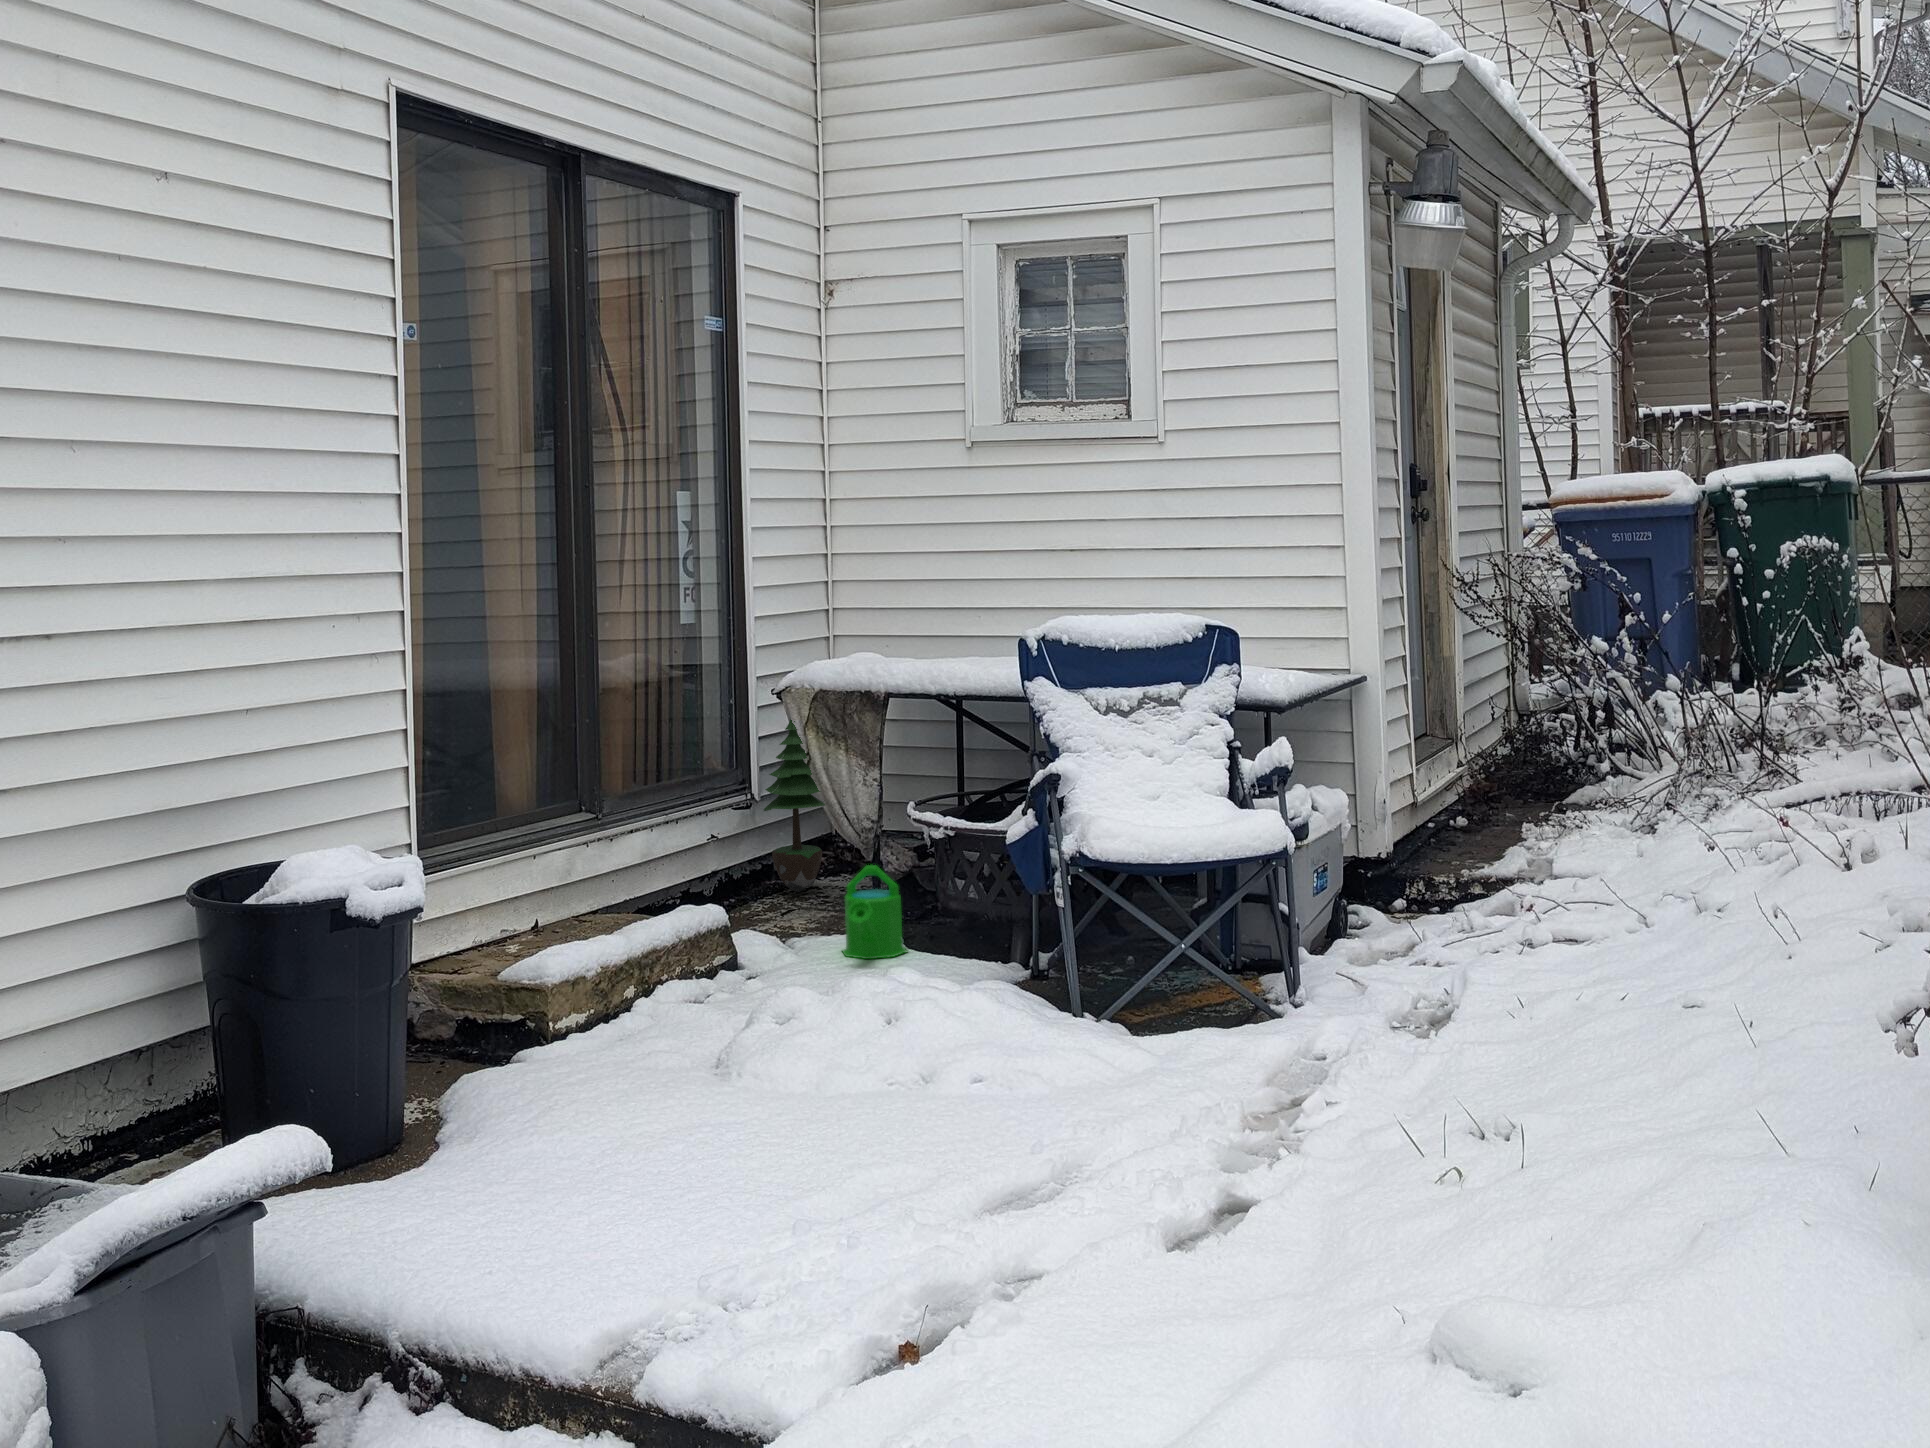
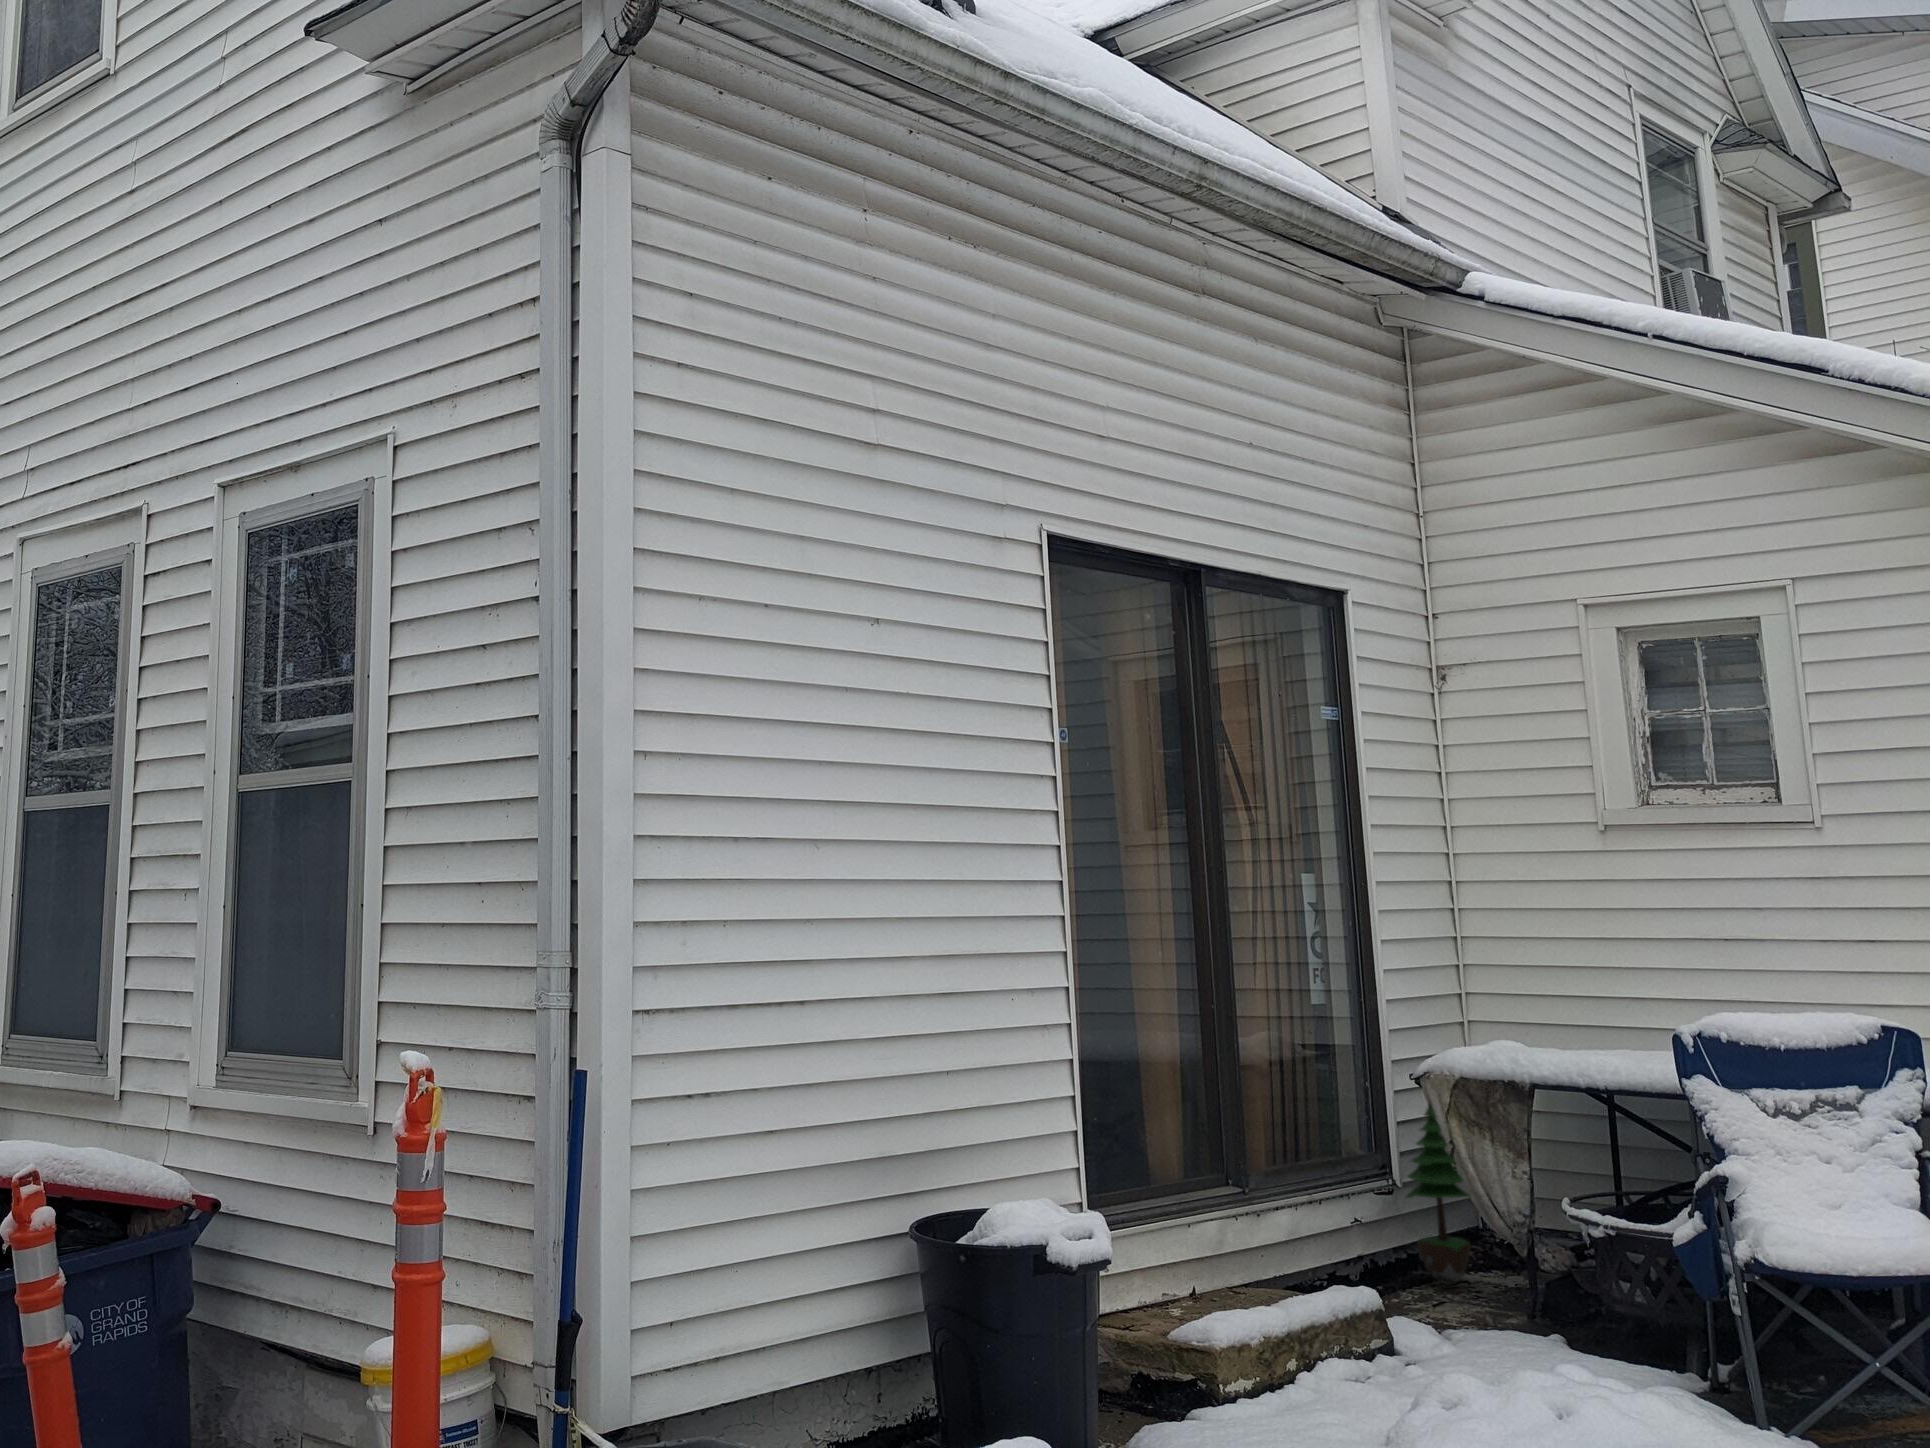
watering can: present [843,865,907,959] -> none [1500,1259,1573,1356]

